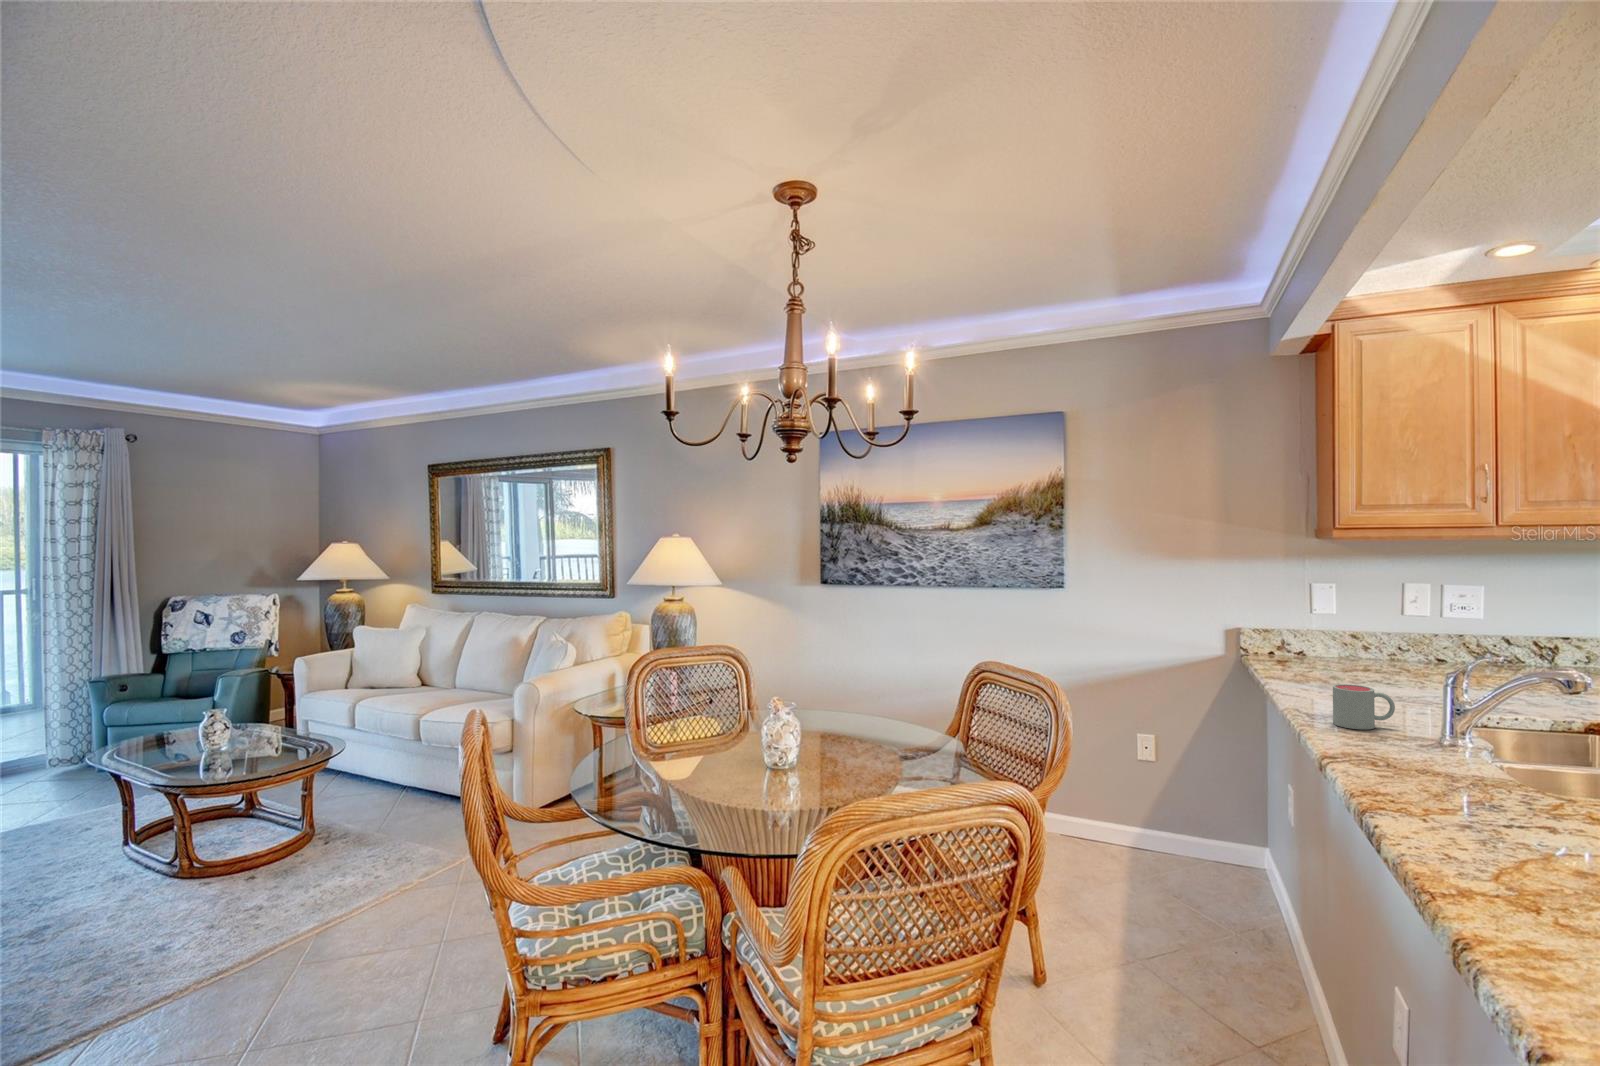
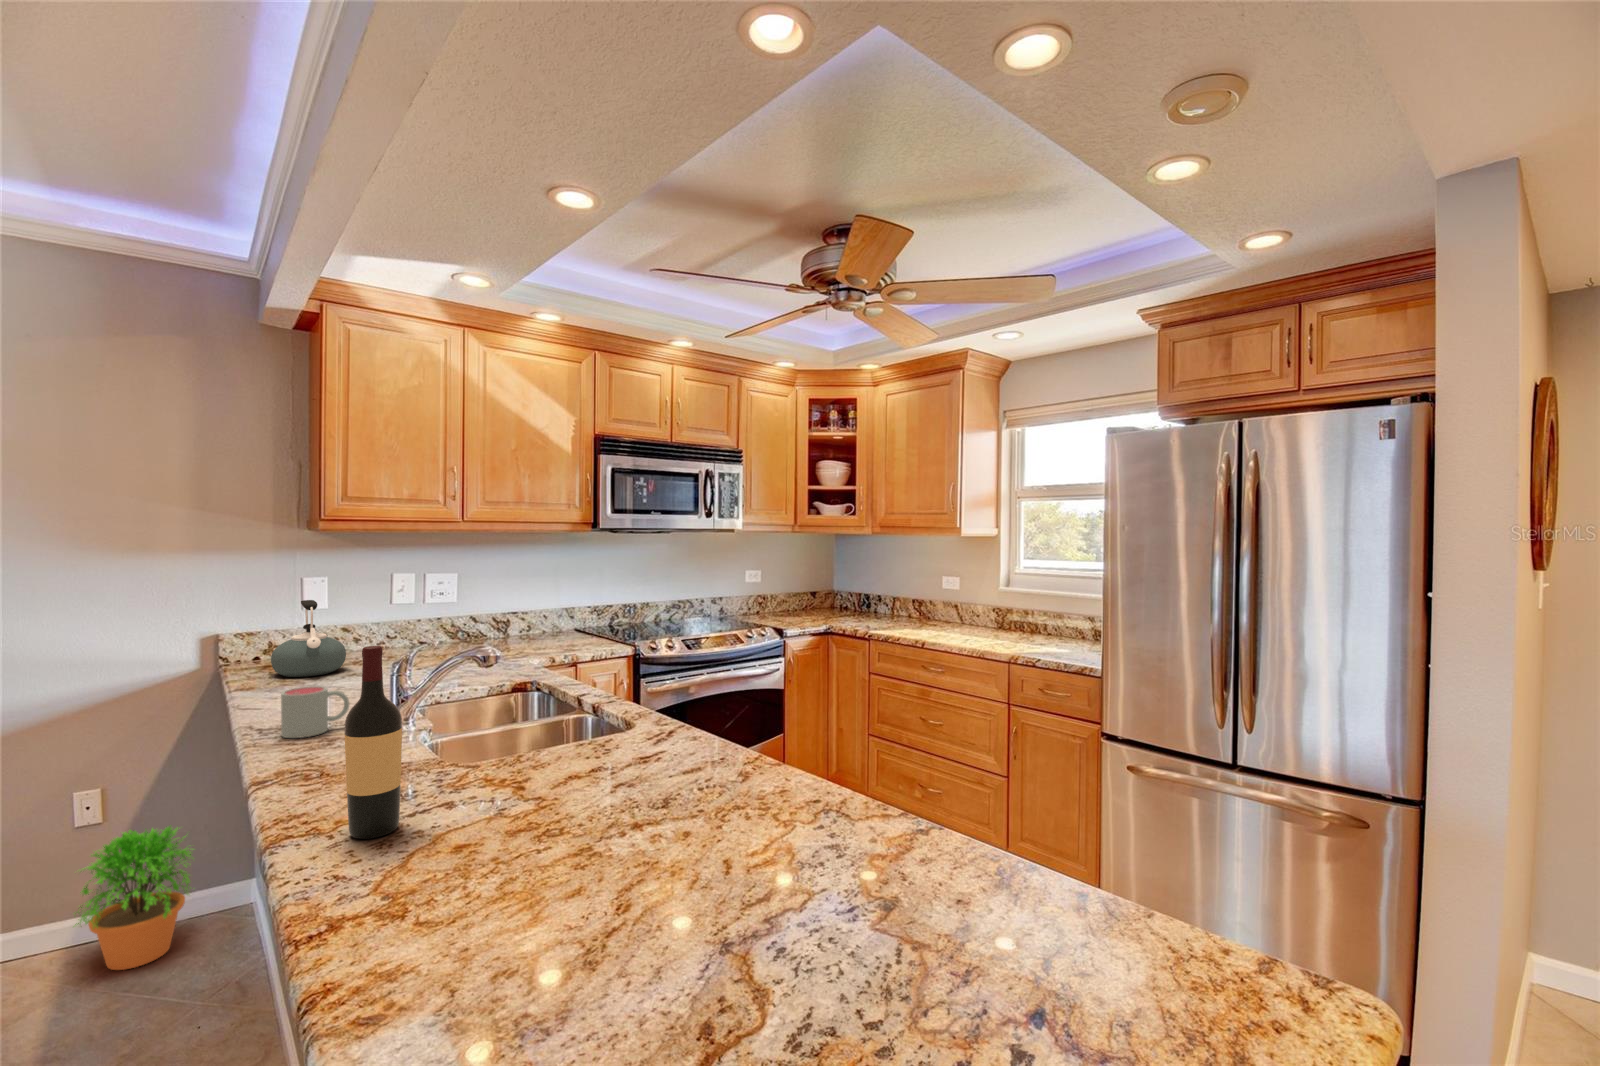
kettle: none [1295,605,1365,676] -> present [271,600,346,677]
wine bottle: none [1436,657,1493,829] -> present [345,646,402,839]
potted plant: none [1146,773,1230,882] -> present [75,826,194,970]

